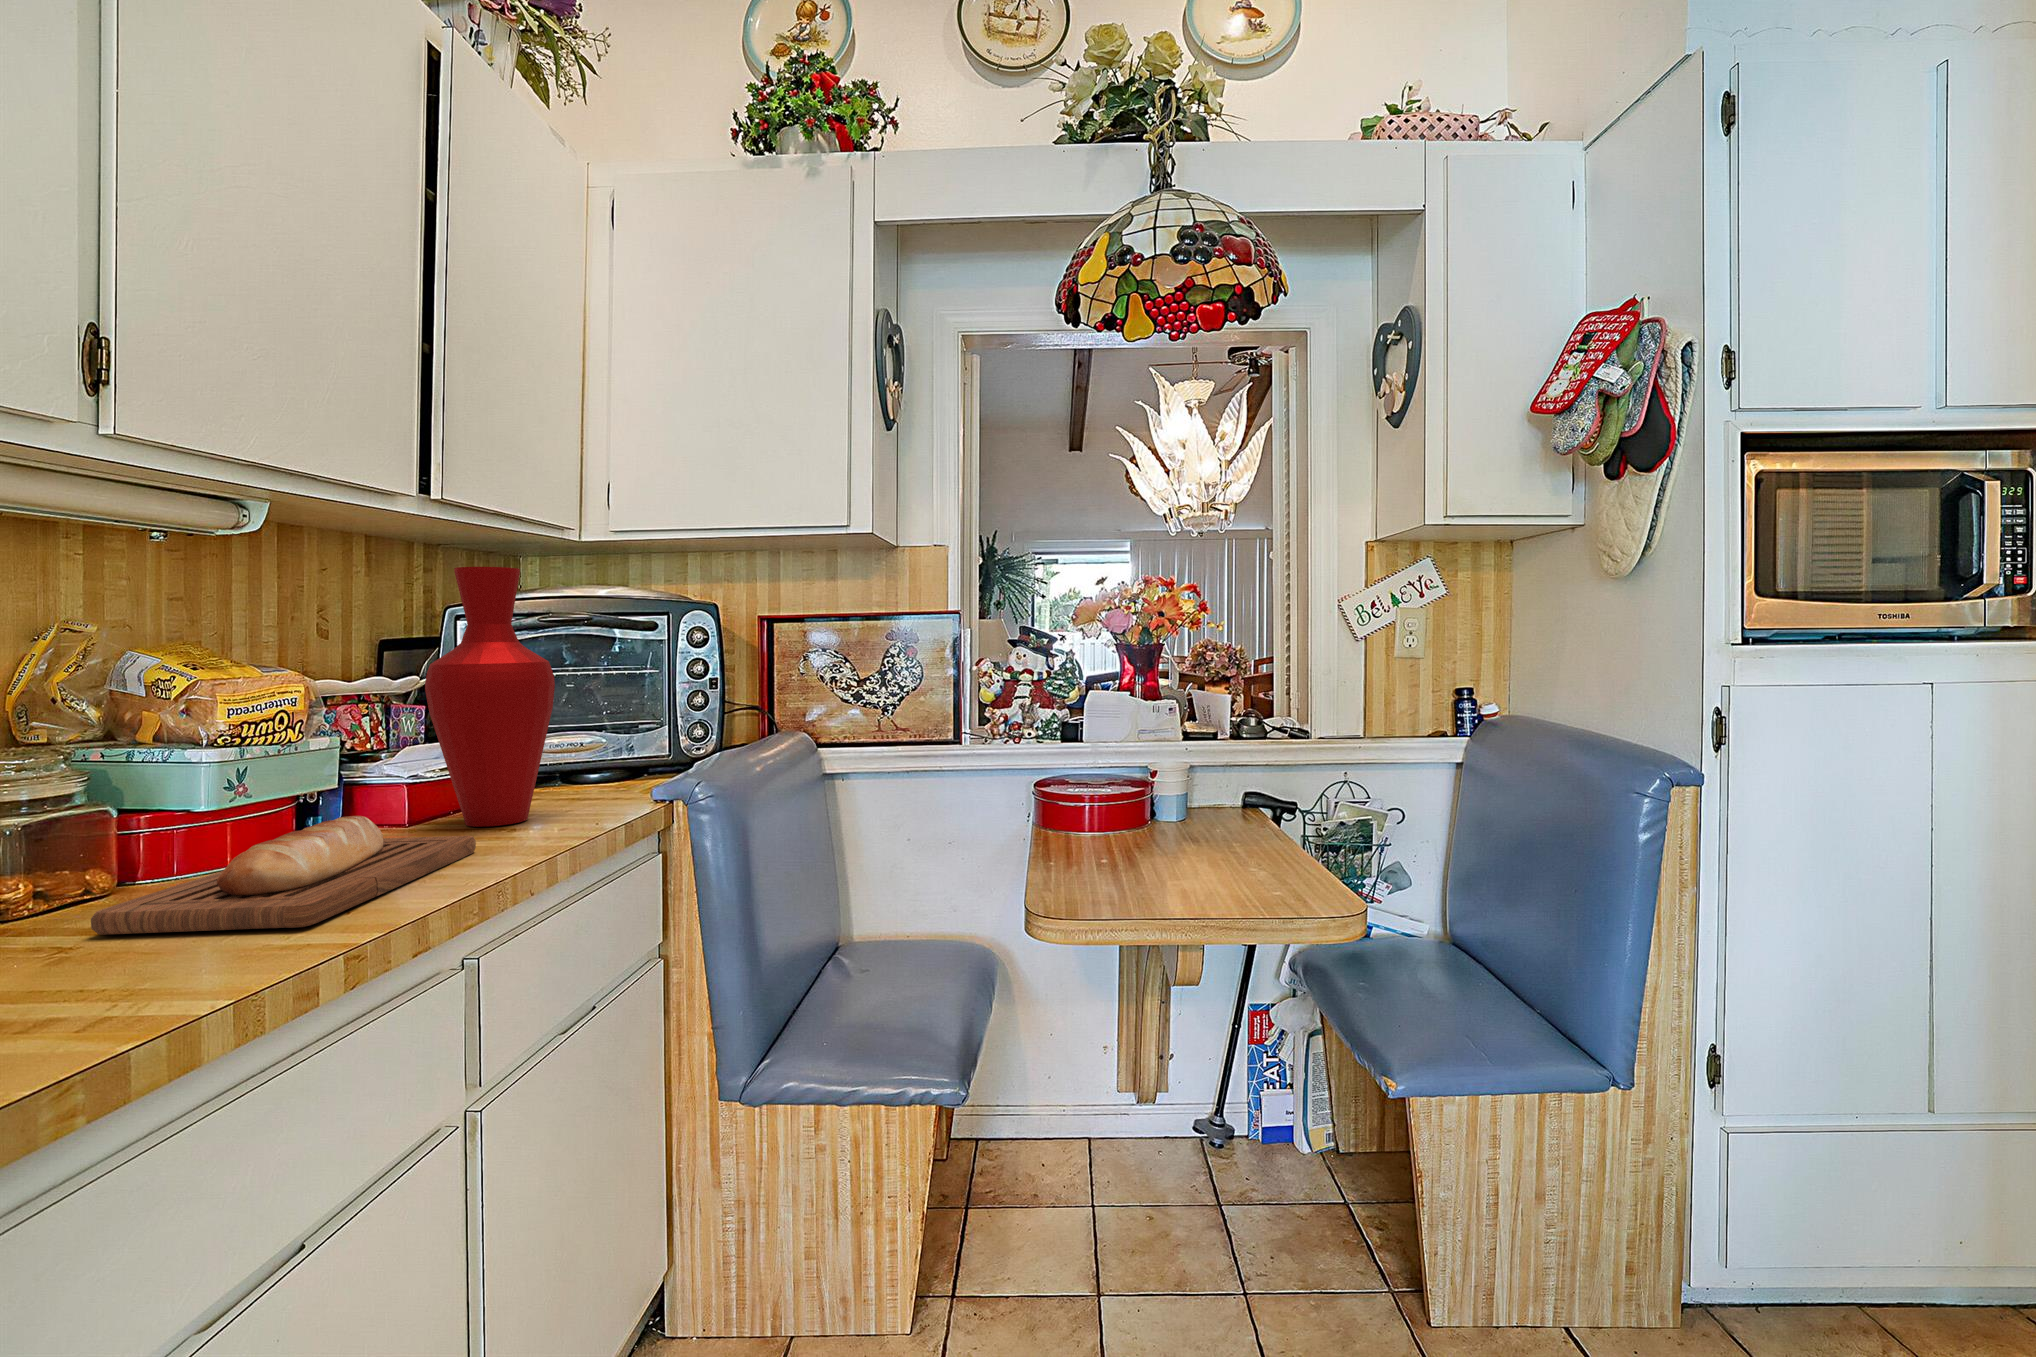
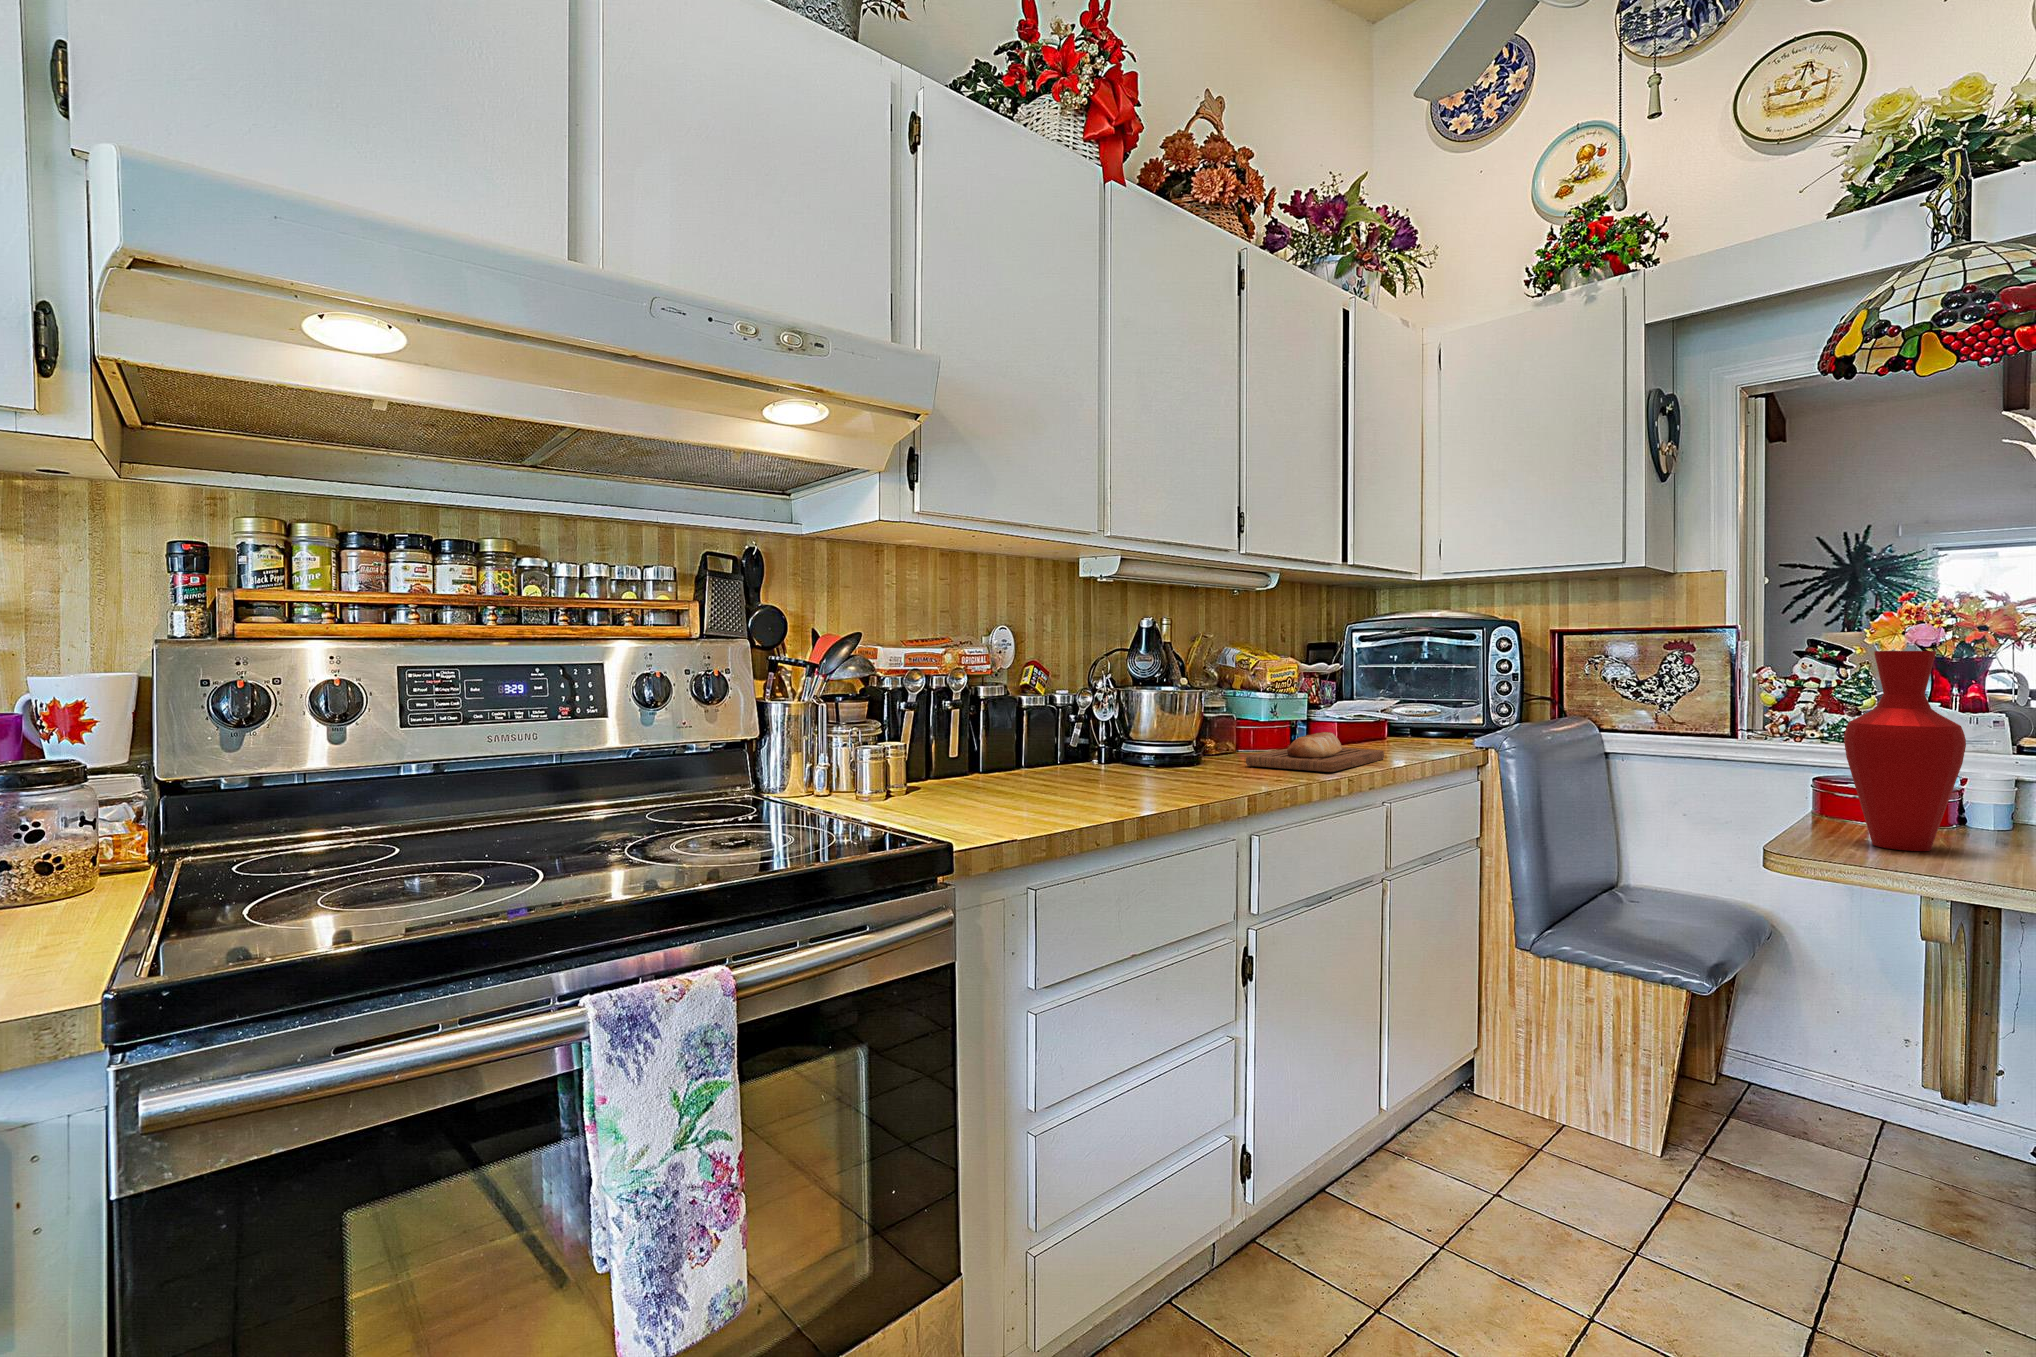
vase: present [425,567,555,827] -> present [1844,651,1966,851]

